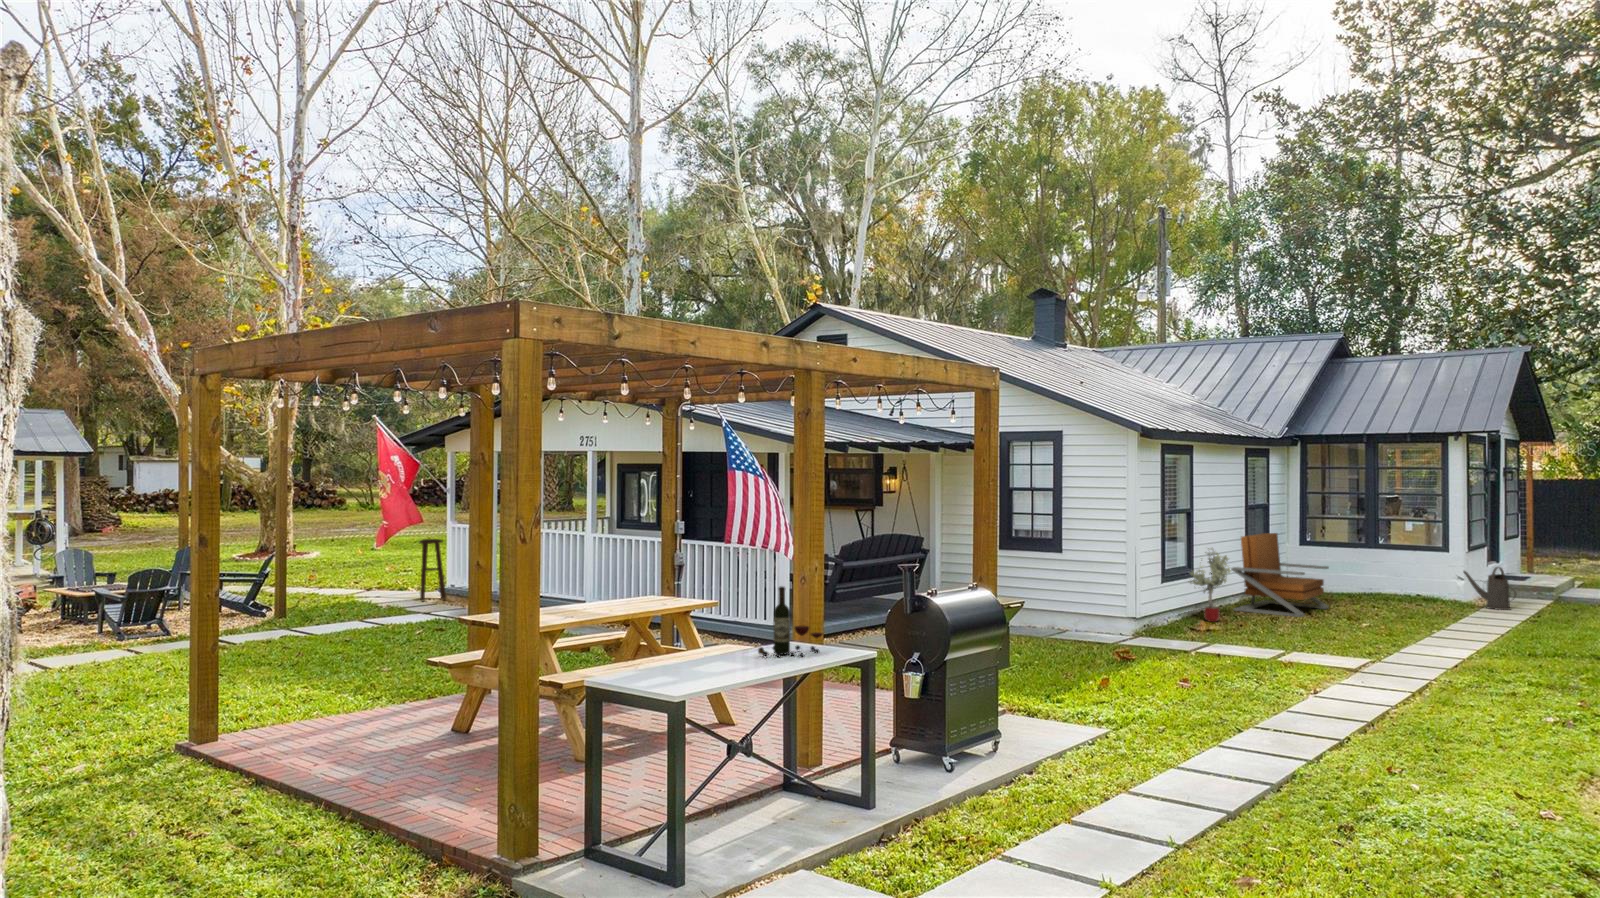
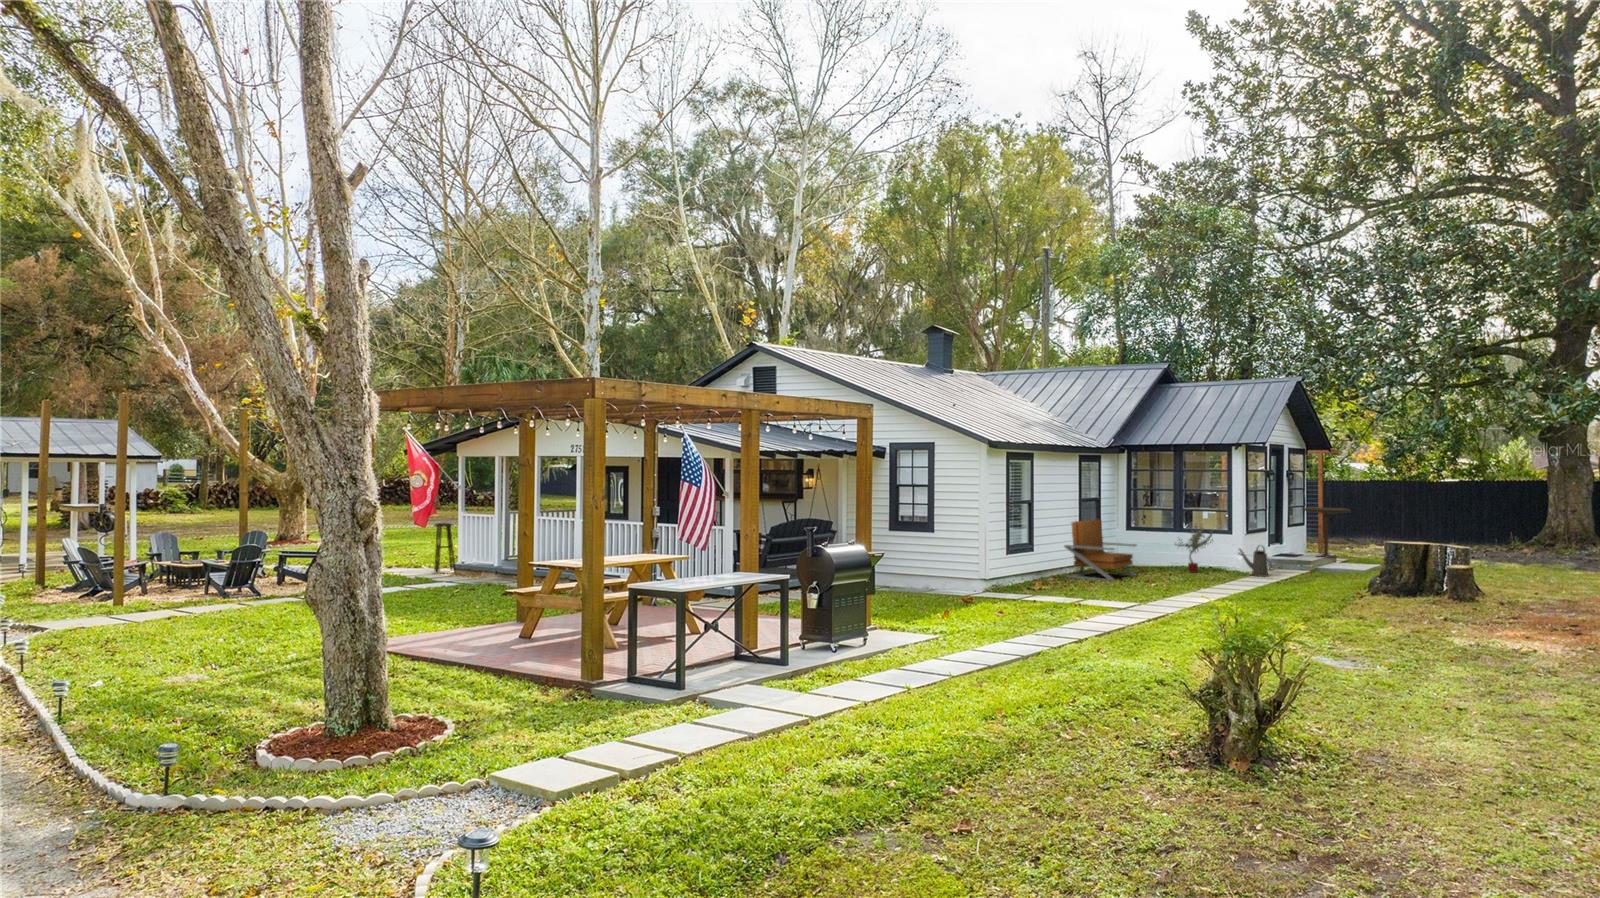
pedestal table: none [1514,515,1583,579] -> present [1302,507,1350,558]
potted tree: present [1188,547,1231,622] -> present [1175,525,1213,573]
wine bottle: present [758,586,823,657] -> none [725,542,763,582]

